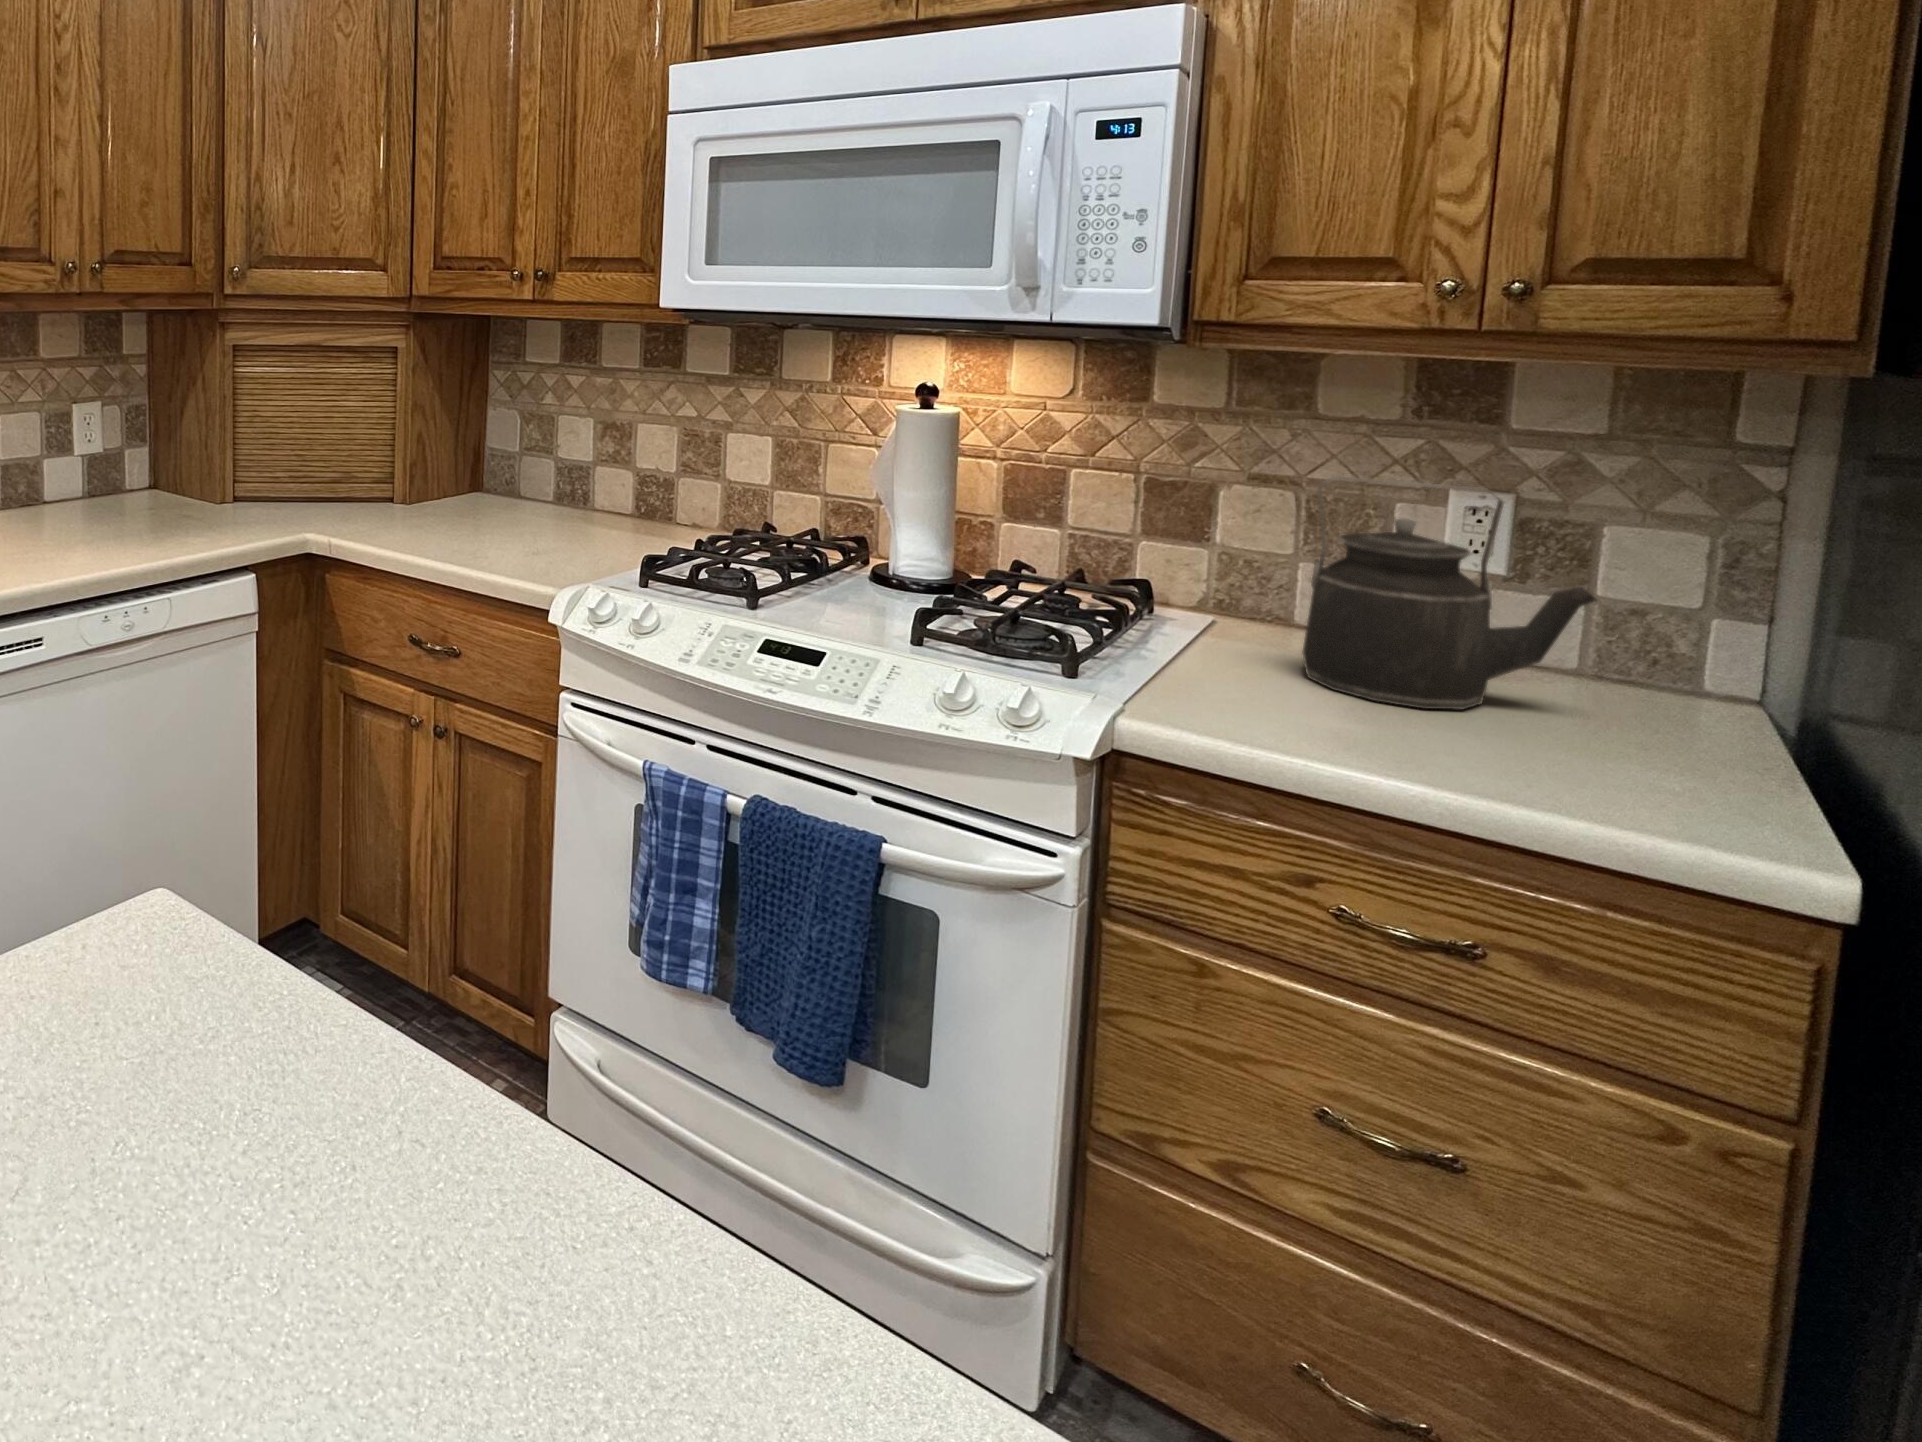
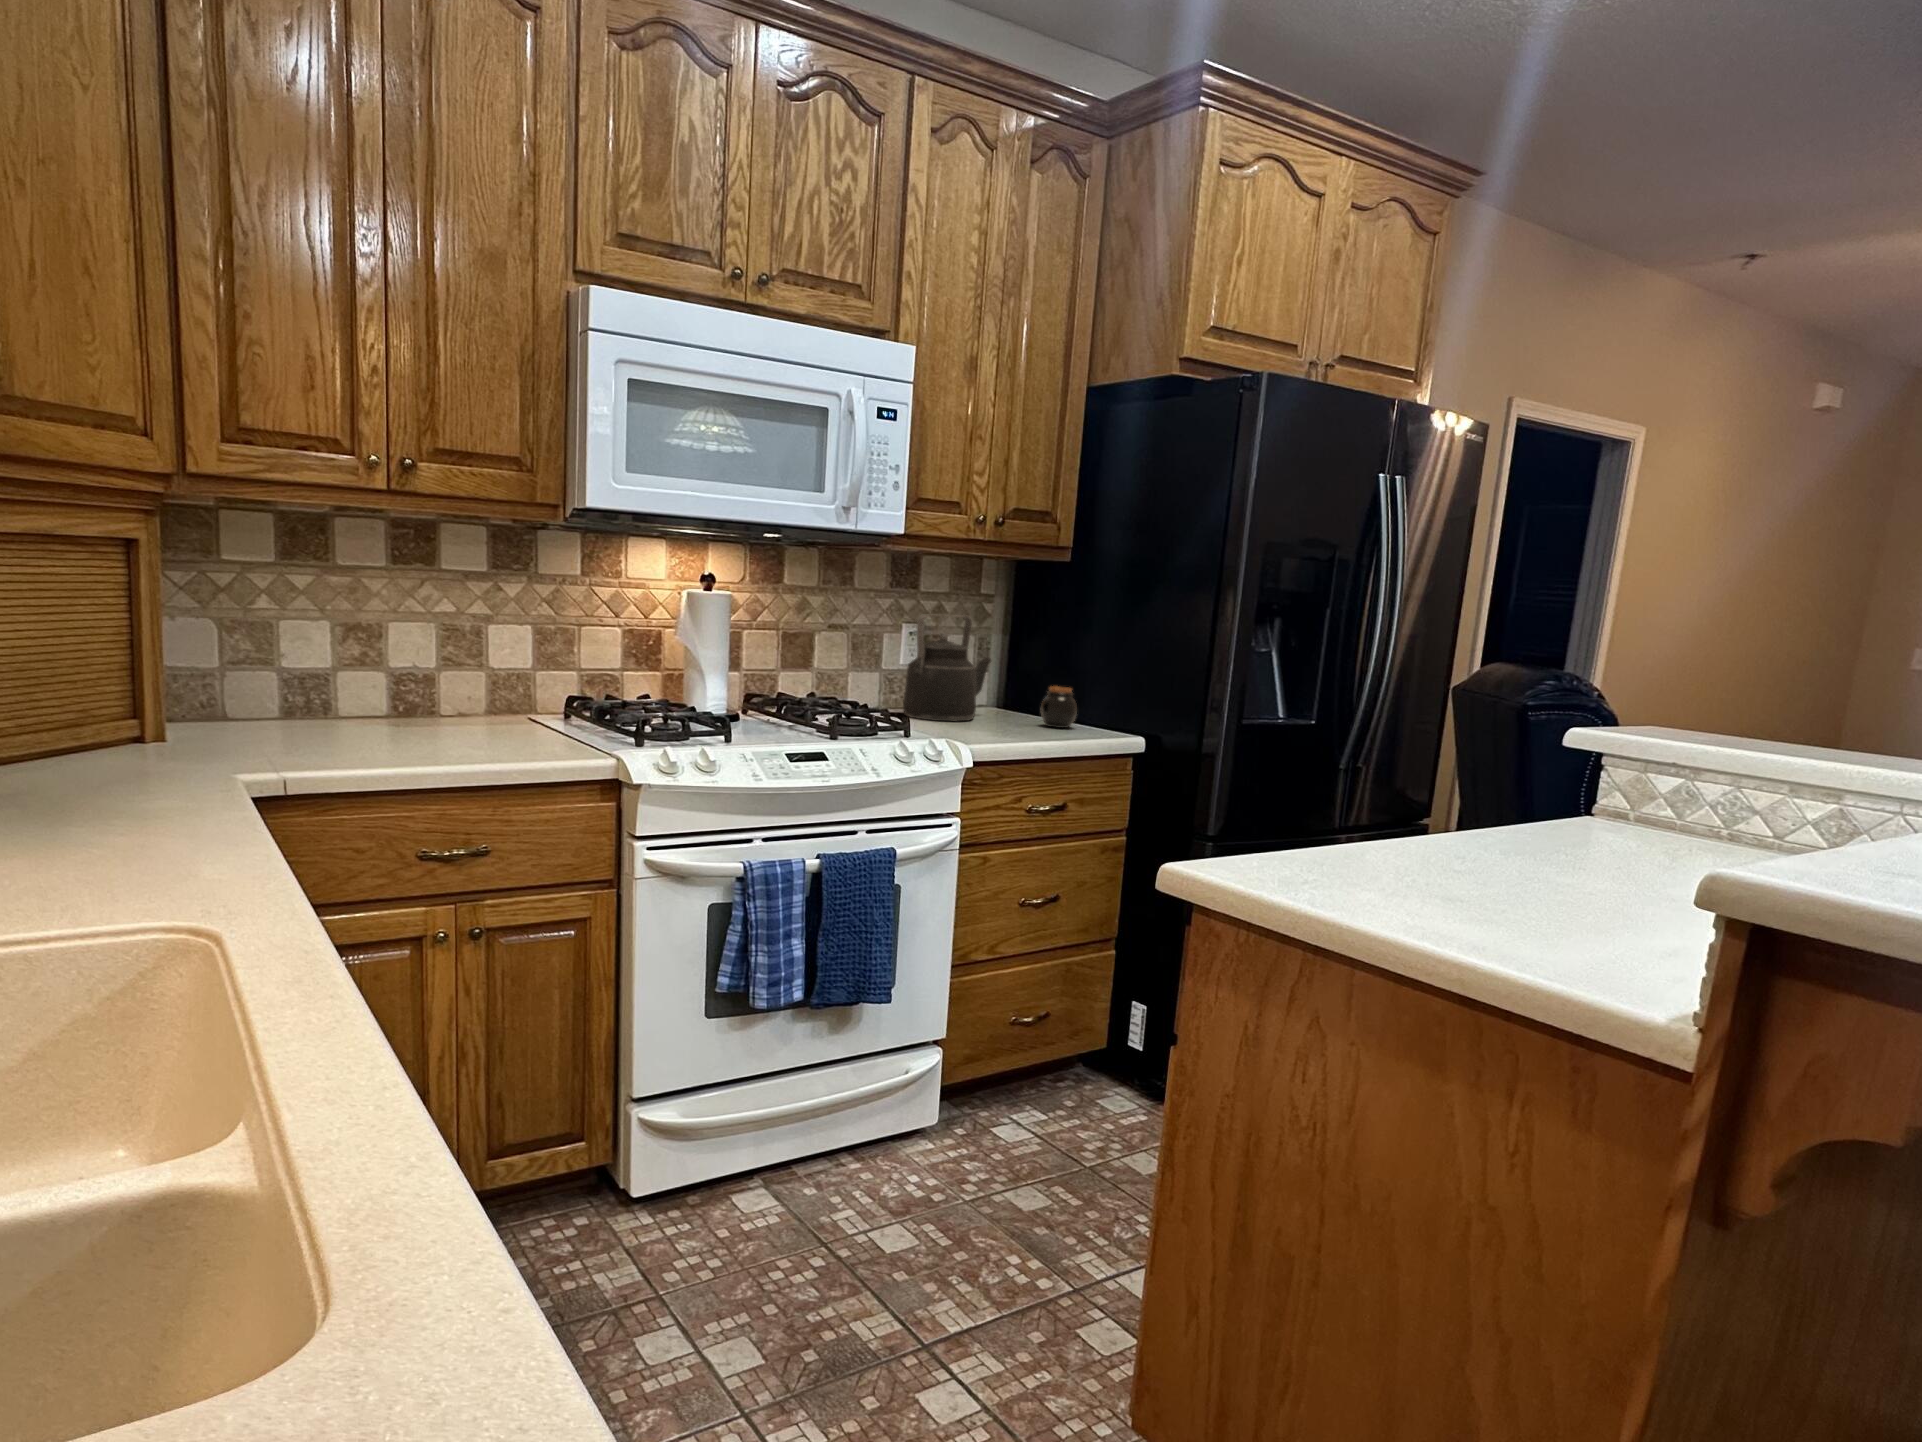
jar: none [1597,683,1723,797] -> present [1041,686,1077,728]

